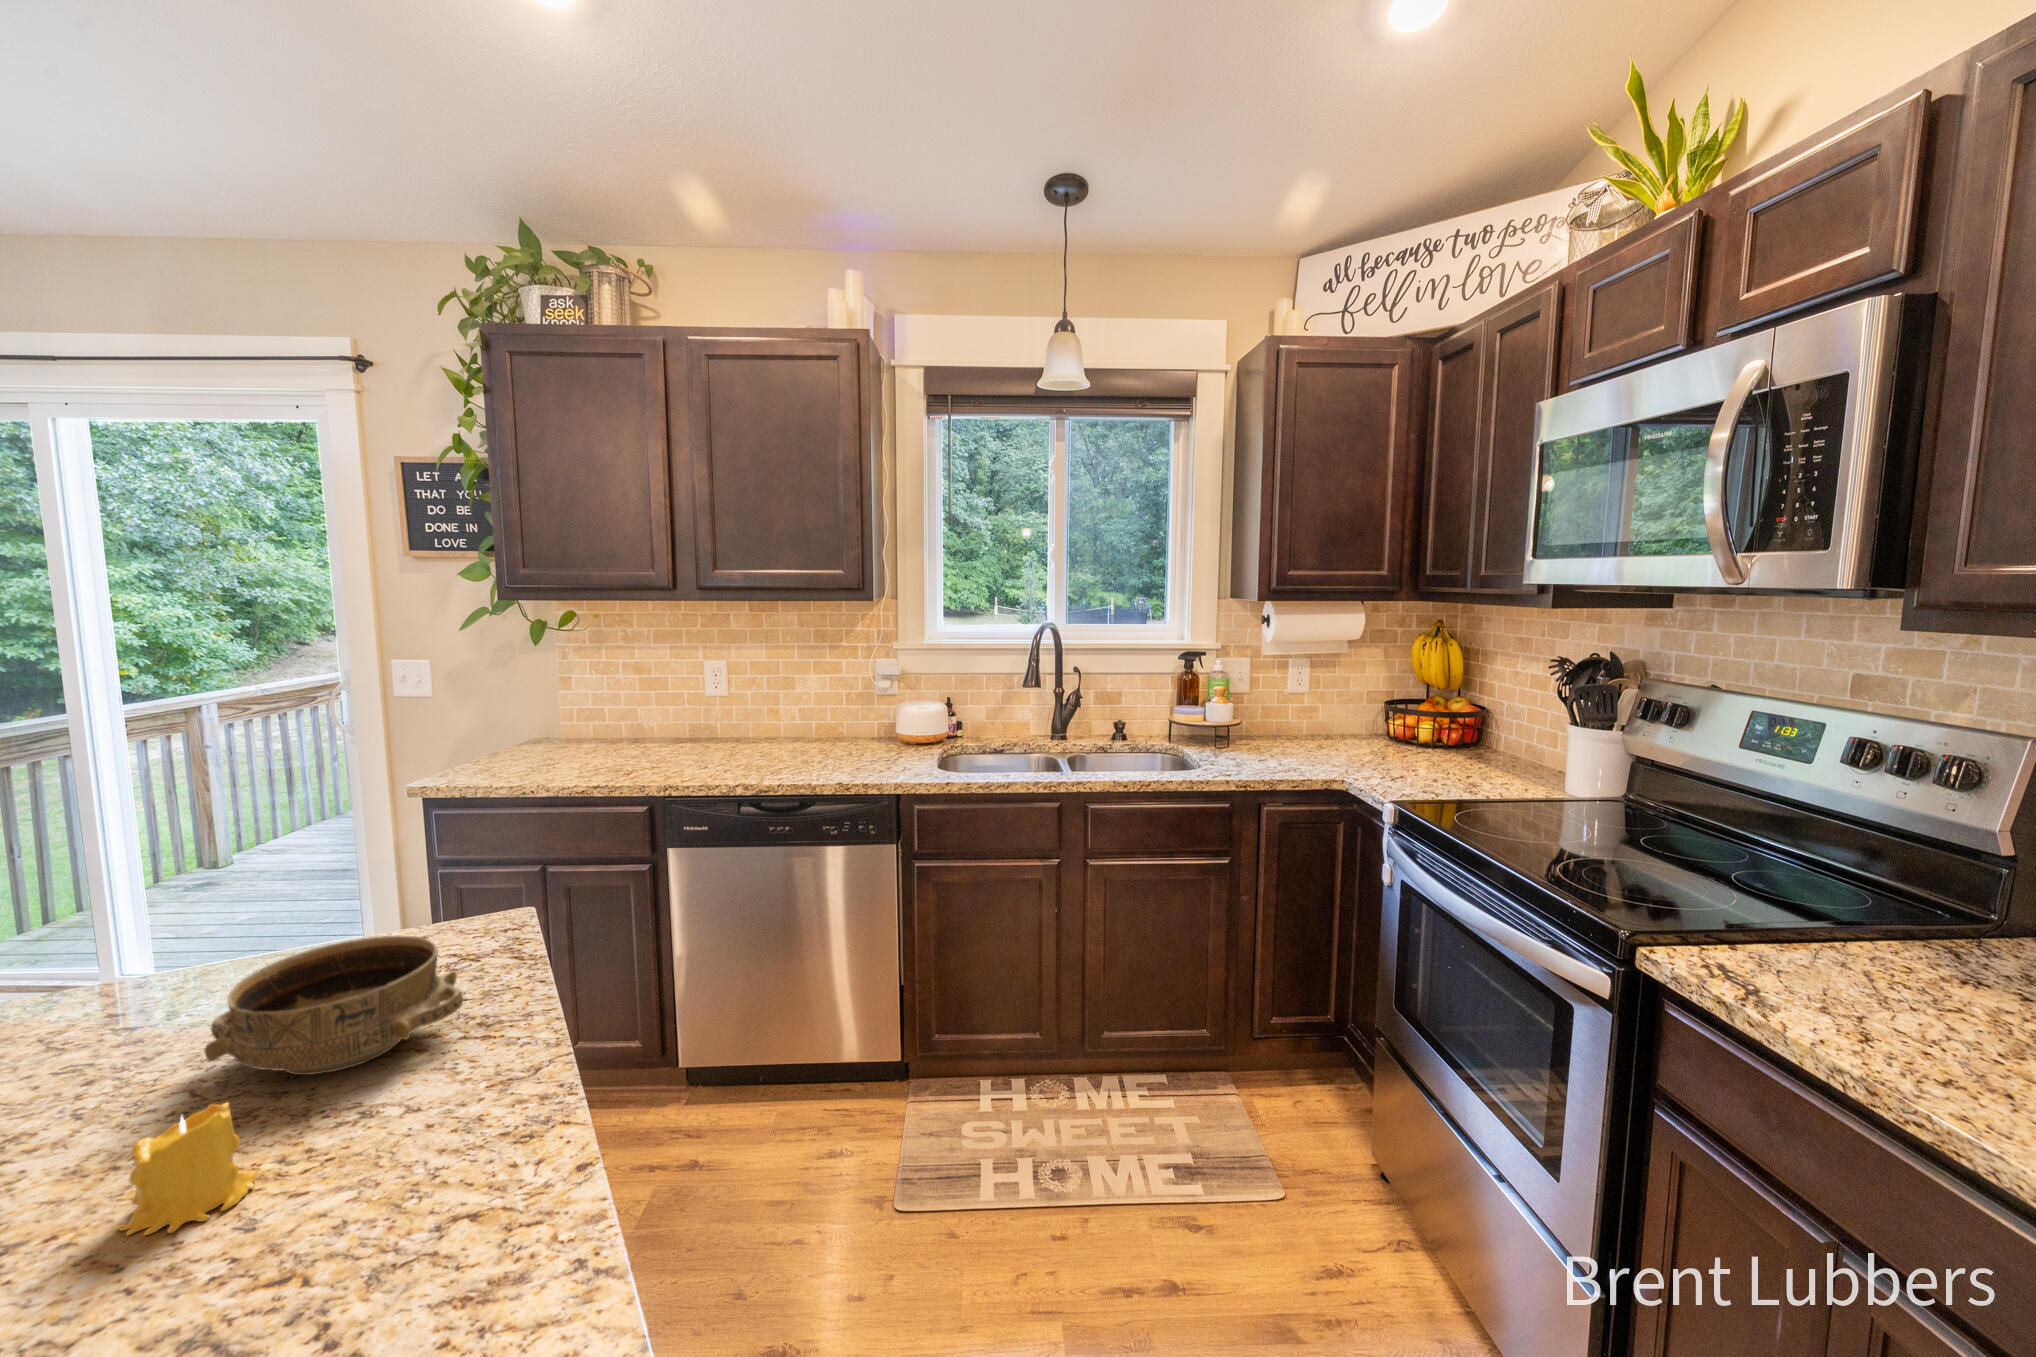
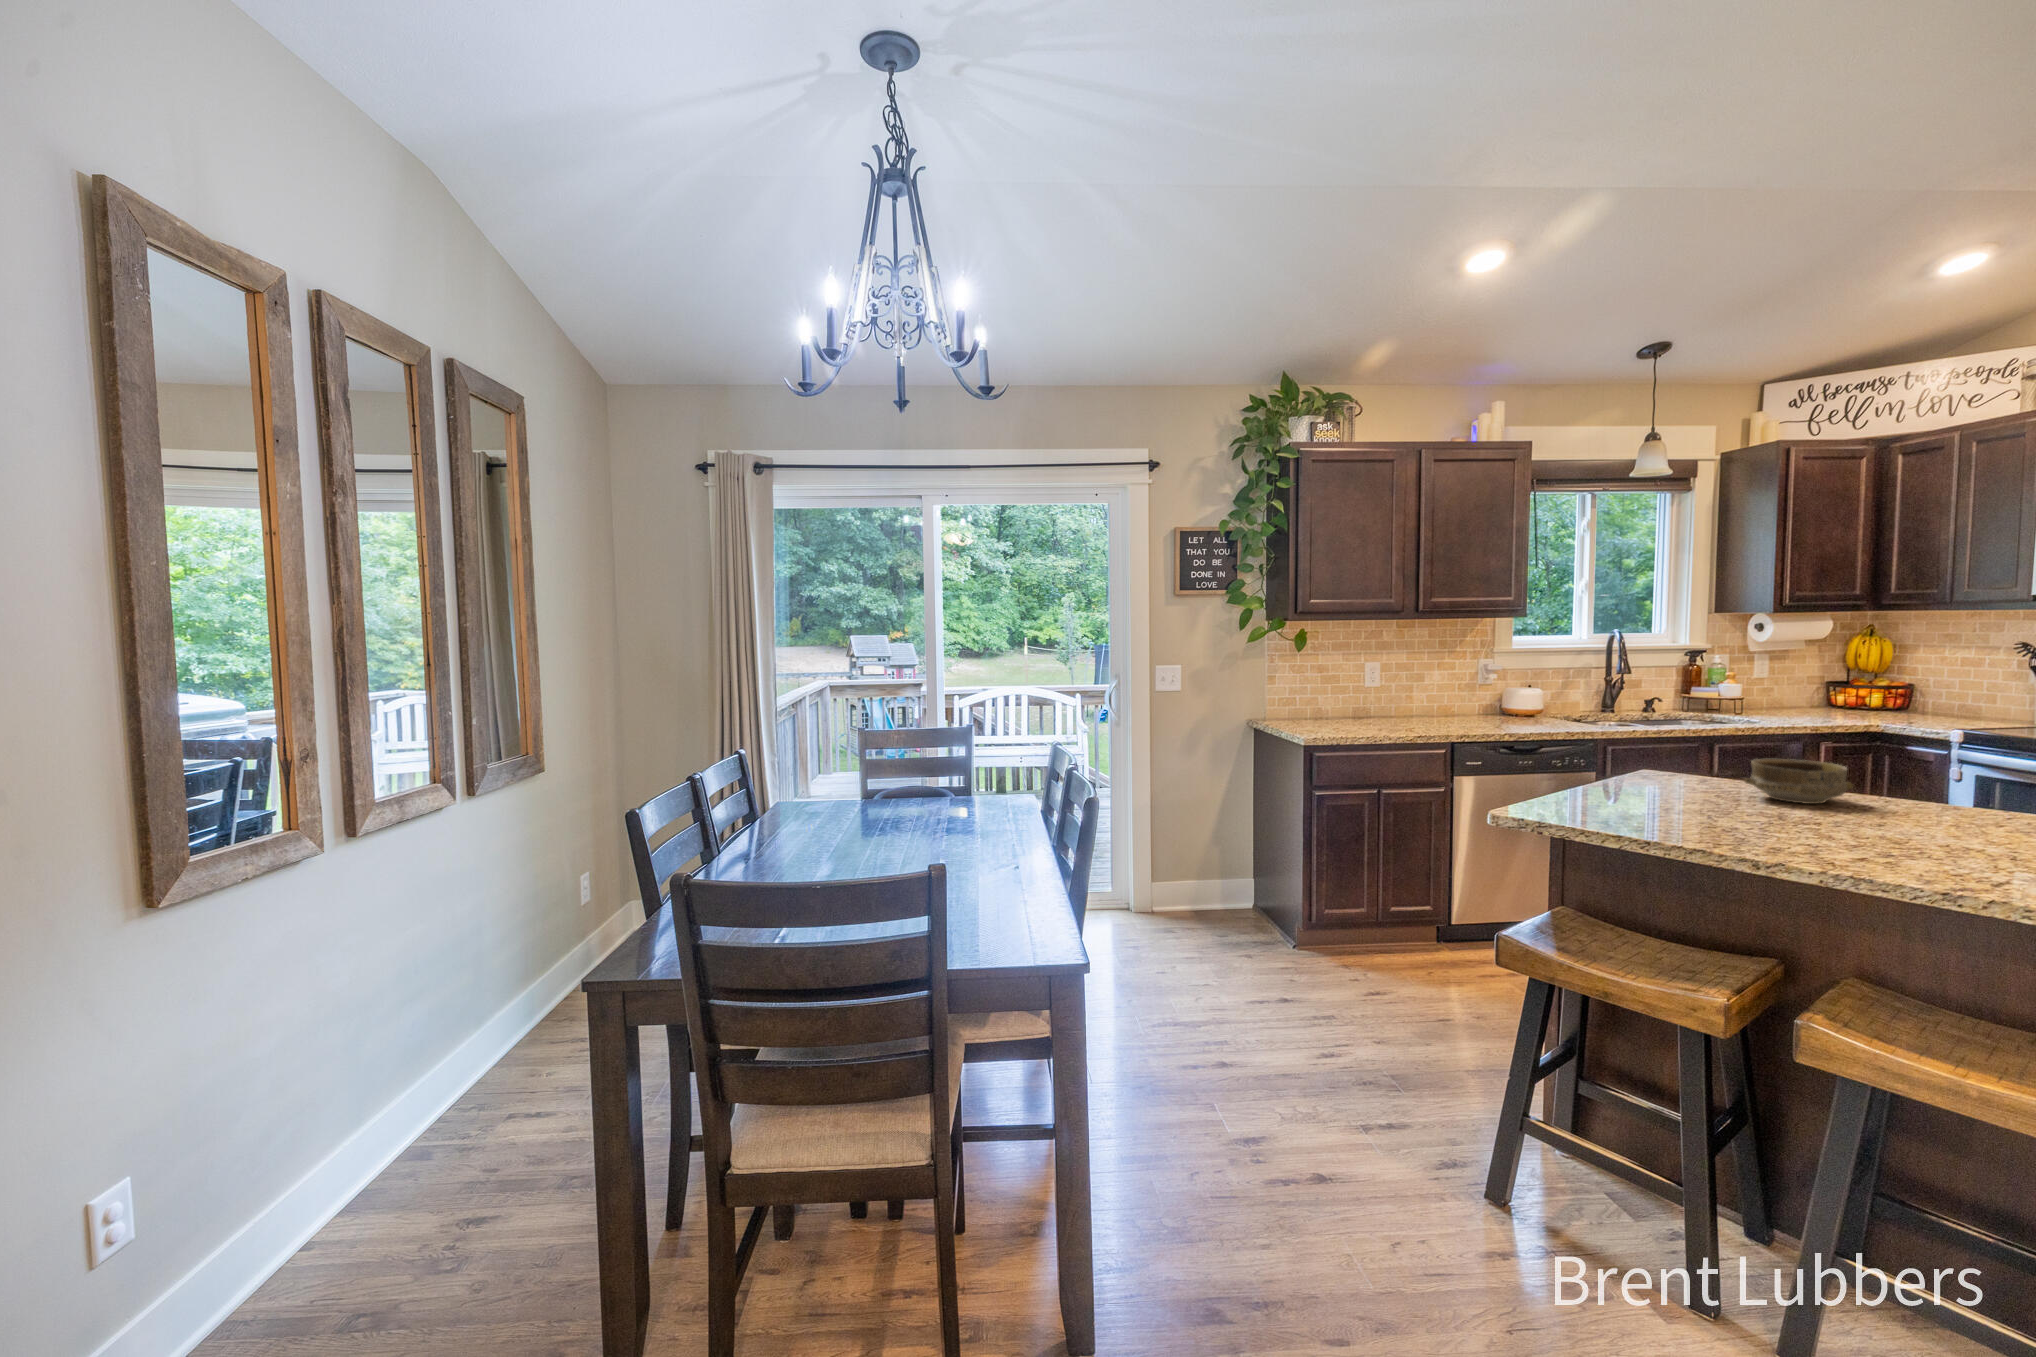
candle: present [118,1103,257,1235] -> none [1893,785,1952,822]

